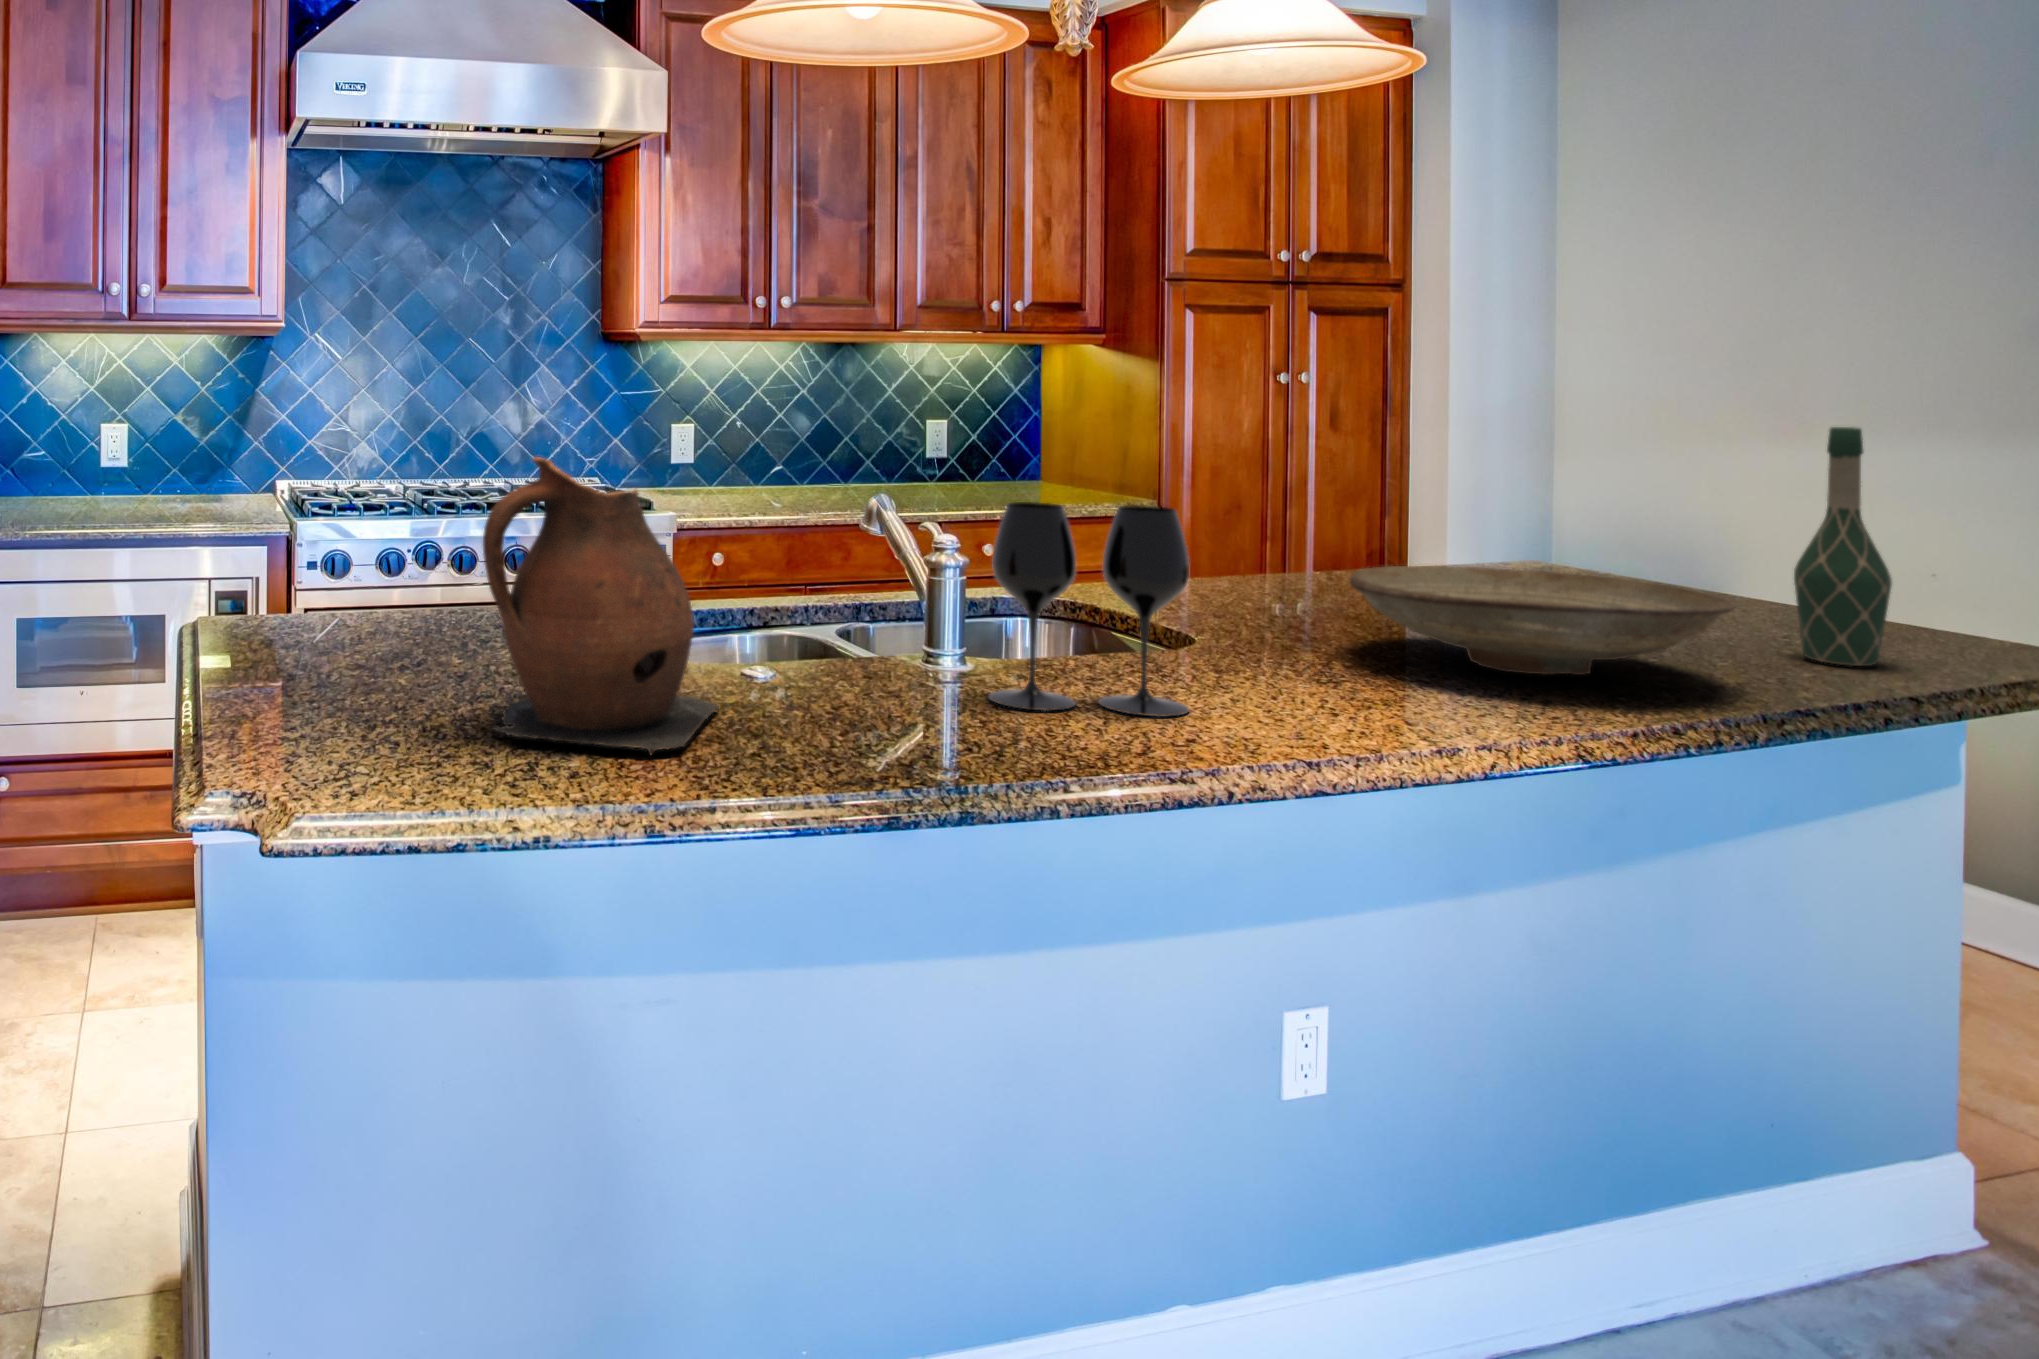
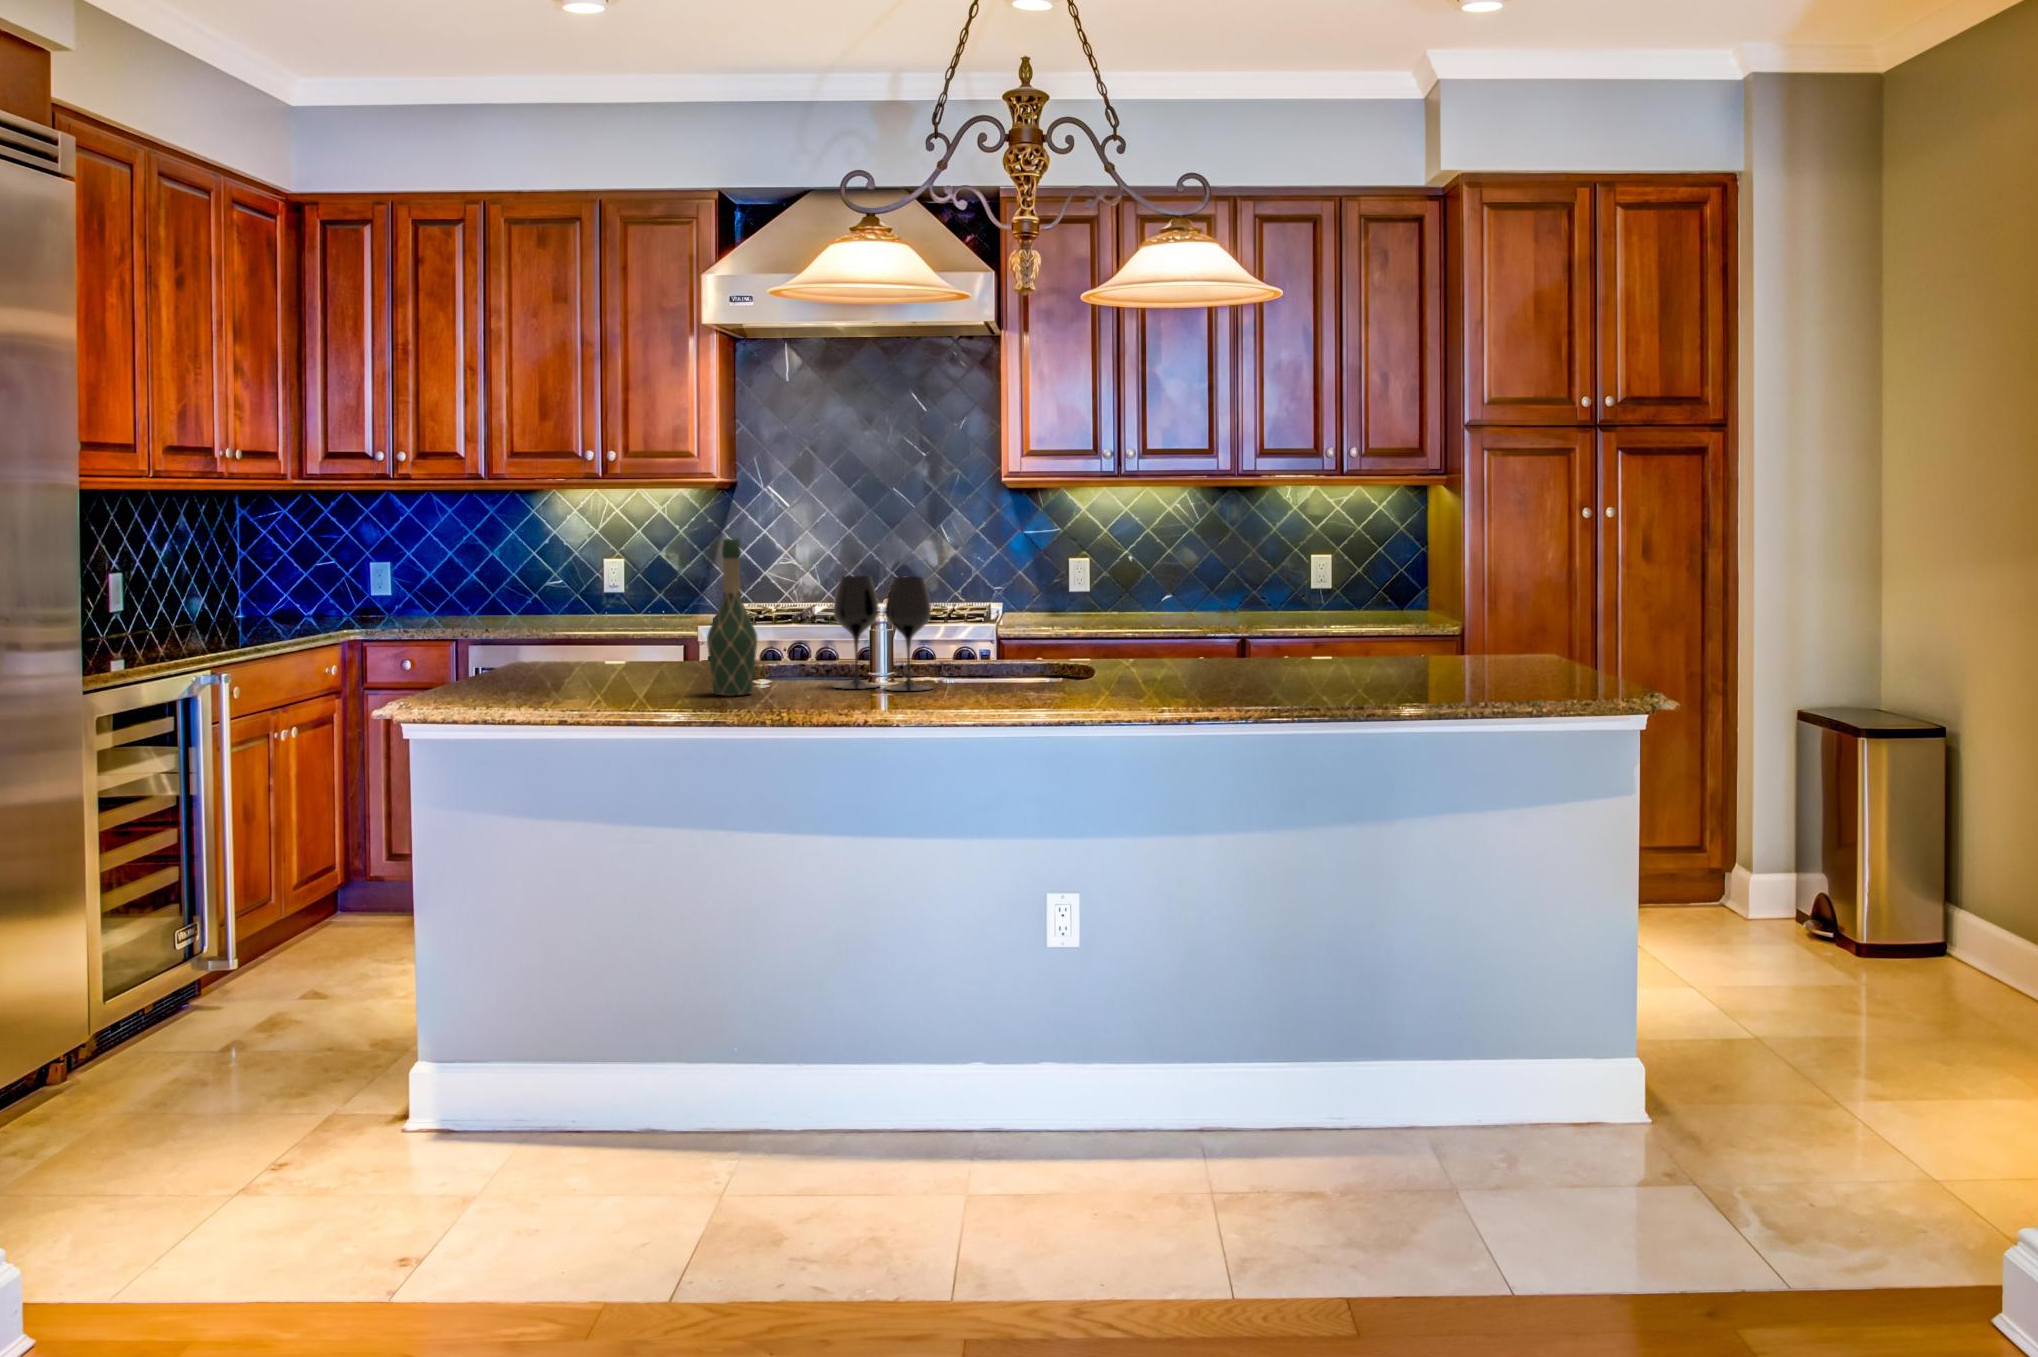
wine bottle: present [1794,427,1892,666] -> present [707,539,757,696]
ceramic pitcher: present [483,457,719,755] -> none [540,549,680,695]
decorative bowl: present [1350,566,1735,675] -> none [1105,626,1305,683]

